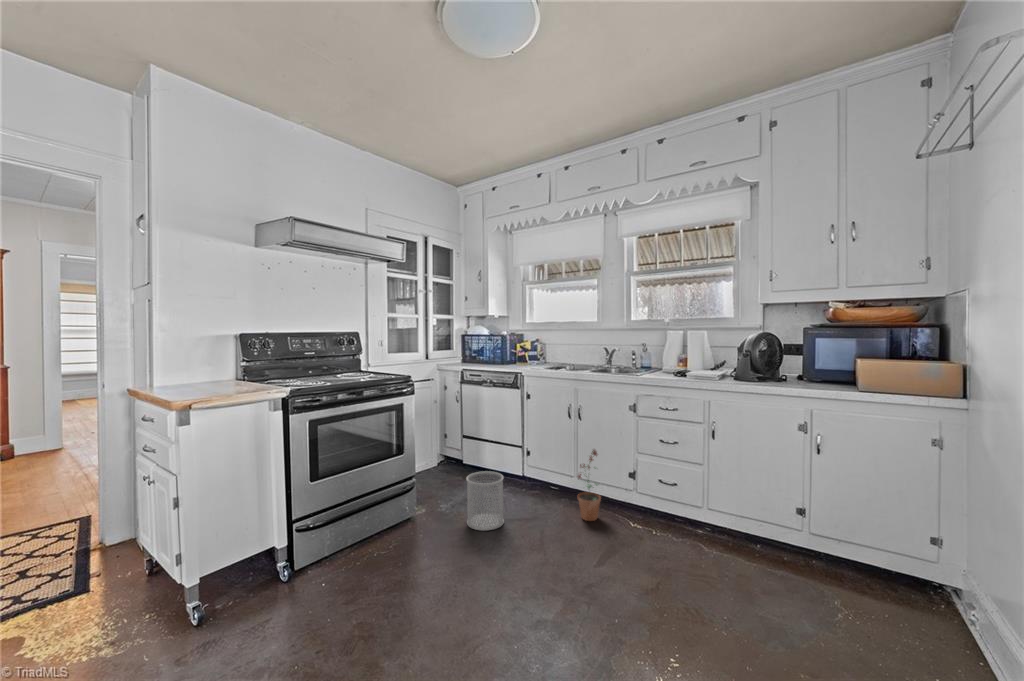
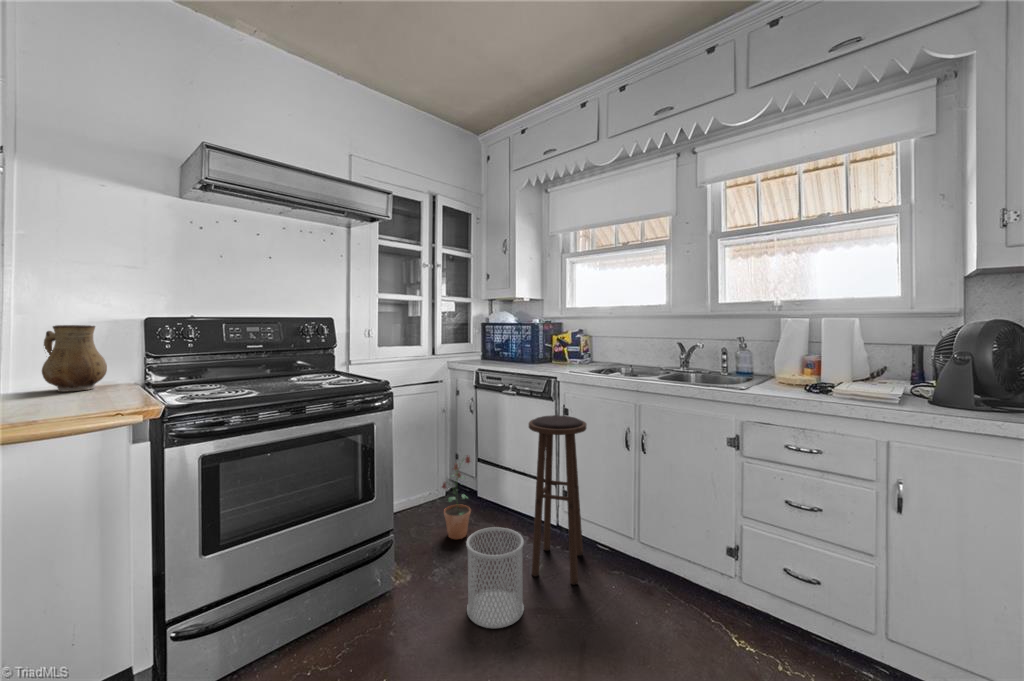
ceramic pitcher: none [185,340,225,384] -> present [42,325,107,392]
stool: none [504,398,543,509] -> present [529,415,587,585]
potted plant: present [578,450,601,521] -> present [442,456,471,539]

